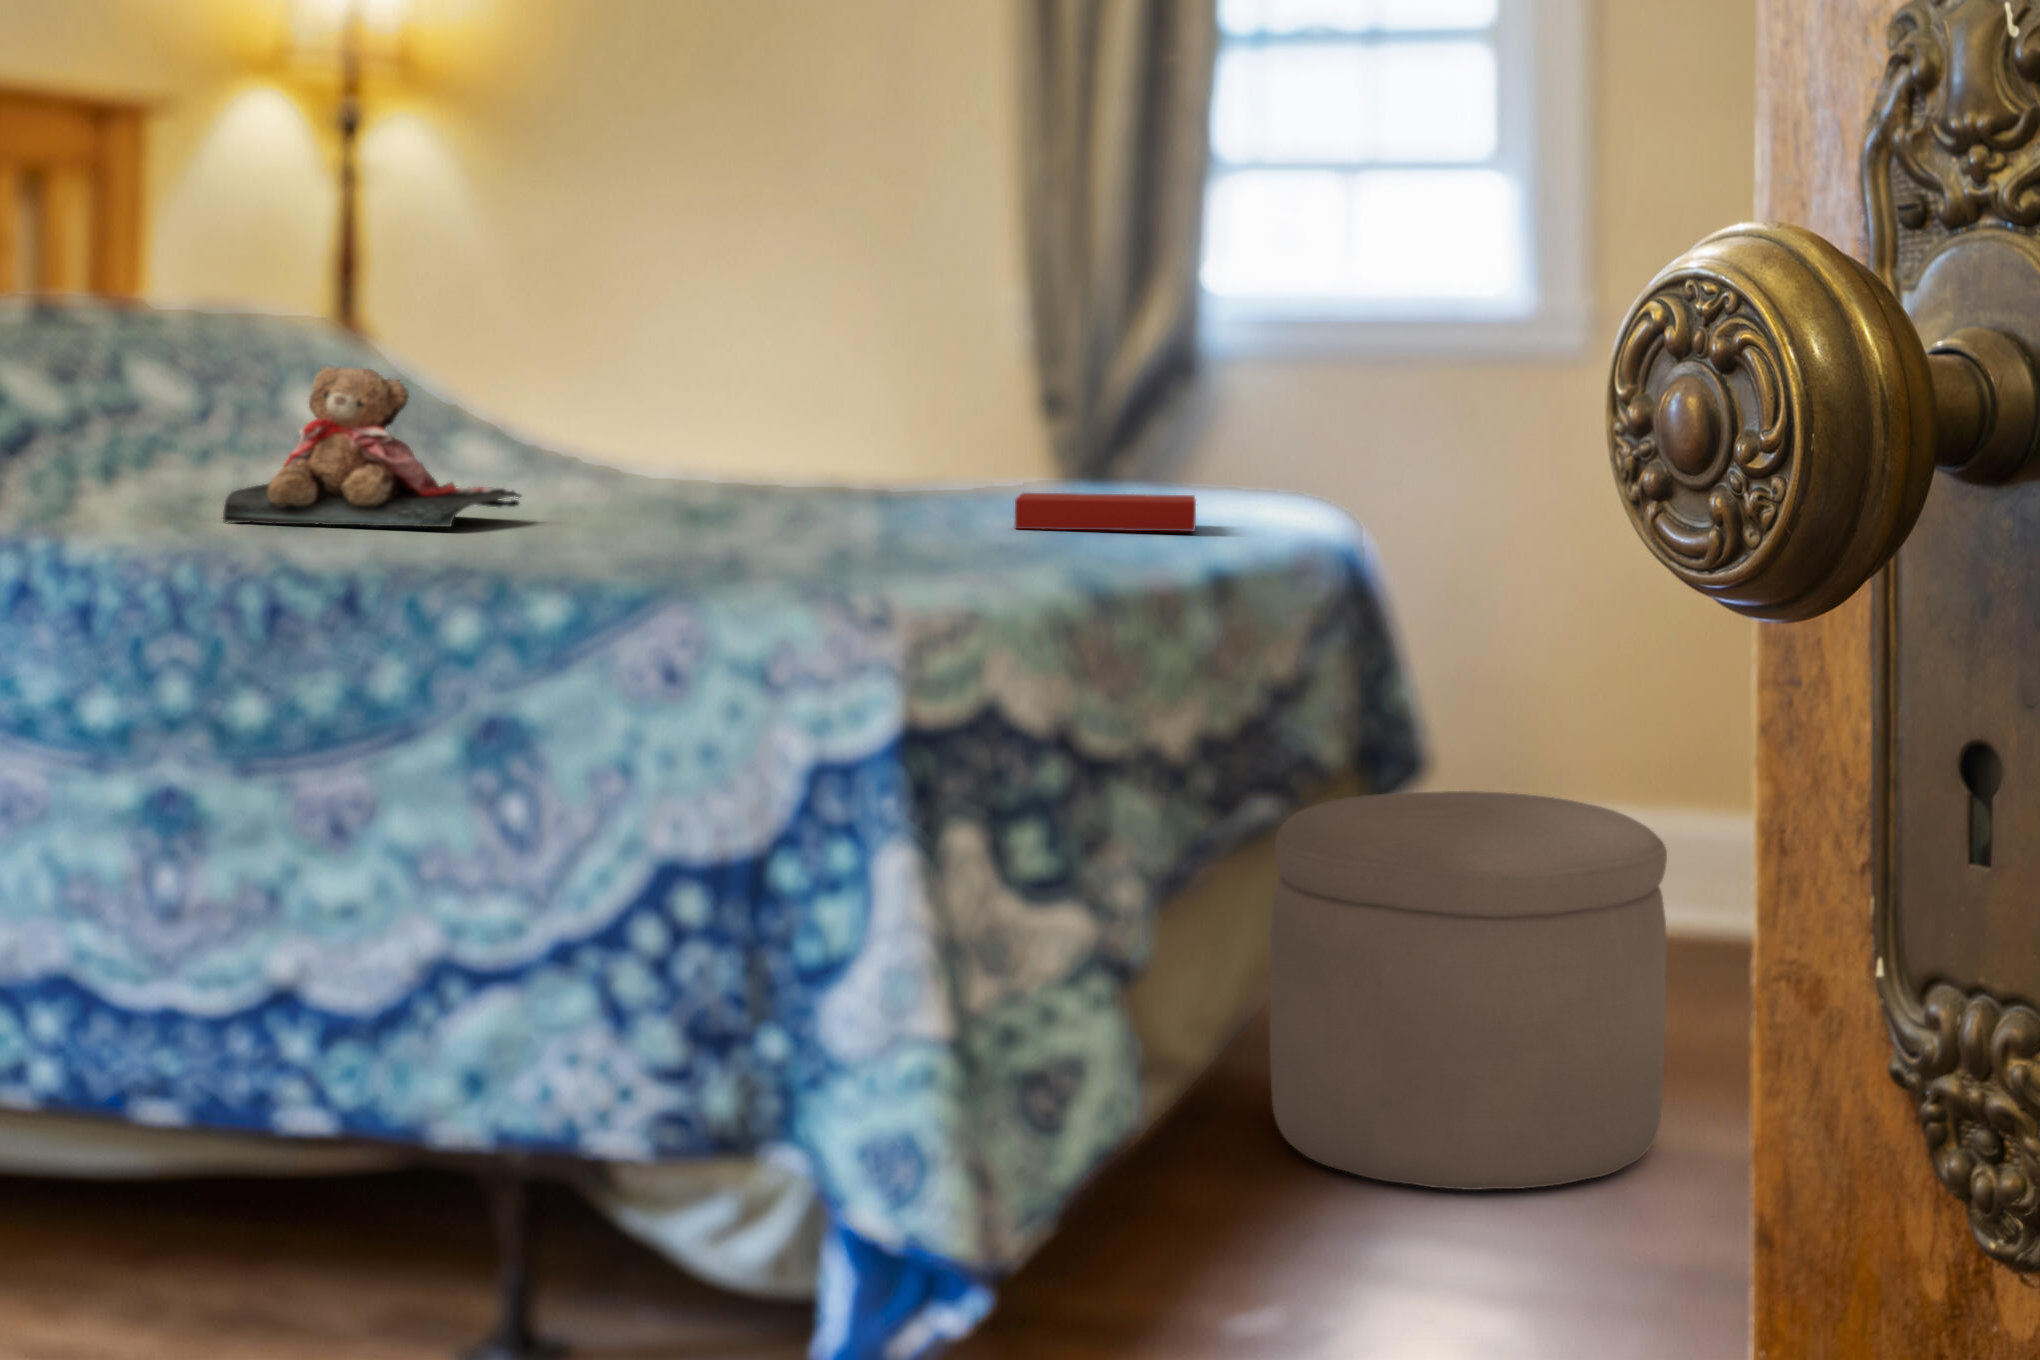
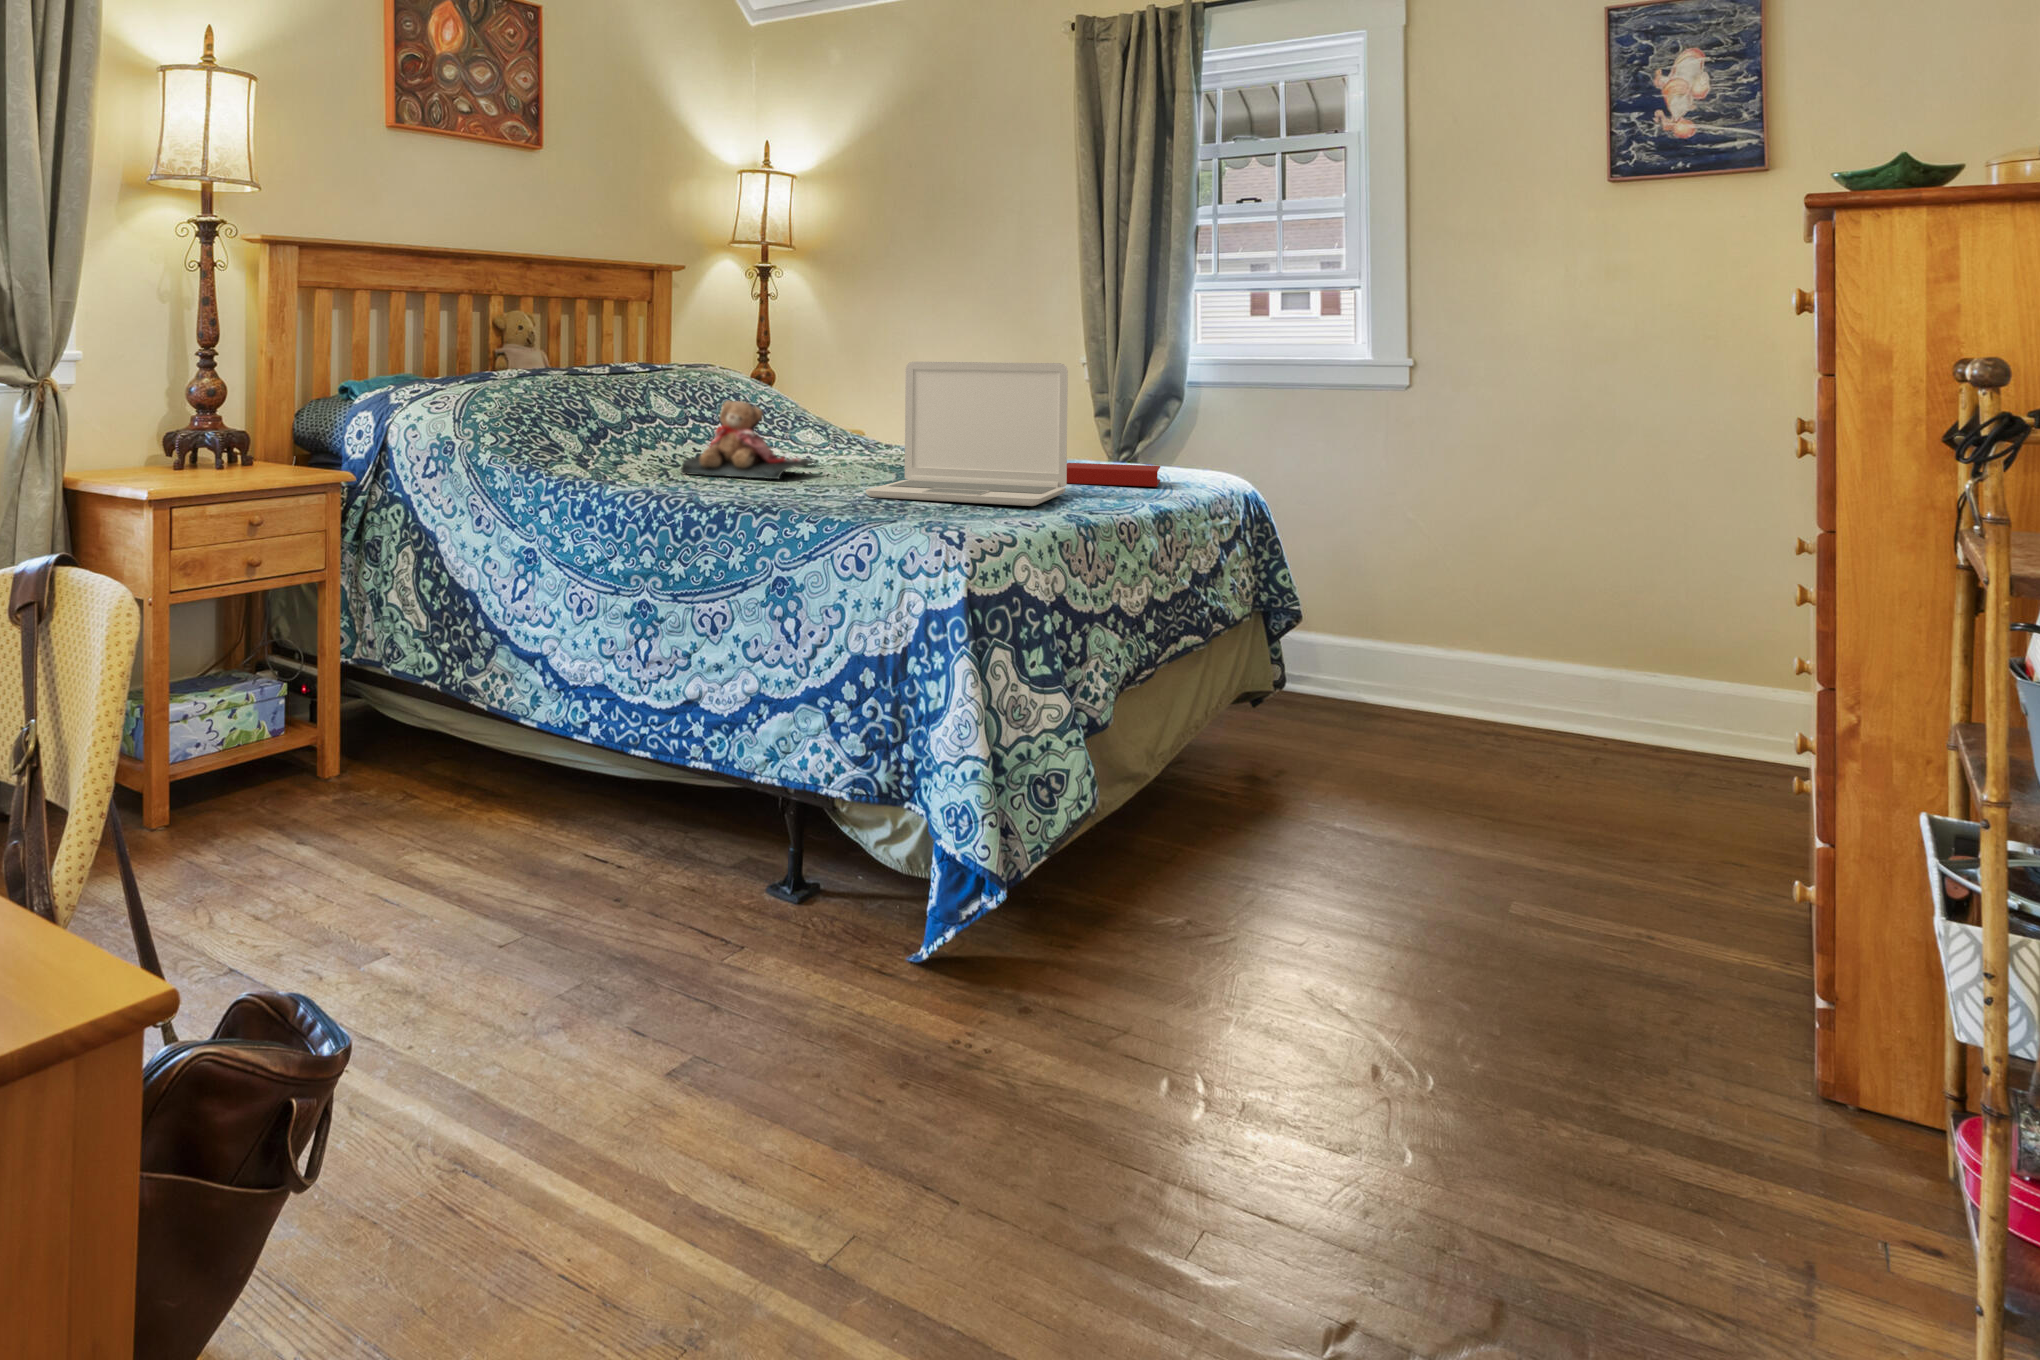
laptop: none [650,287,1044,562] -> present [866,362,1068,506]
ottoman: present [1270,791,1667,1190] -> none [1195,633,1428,862]

